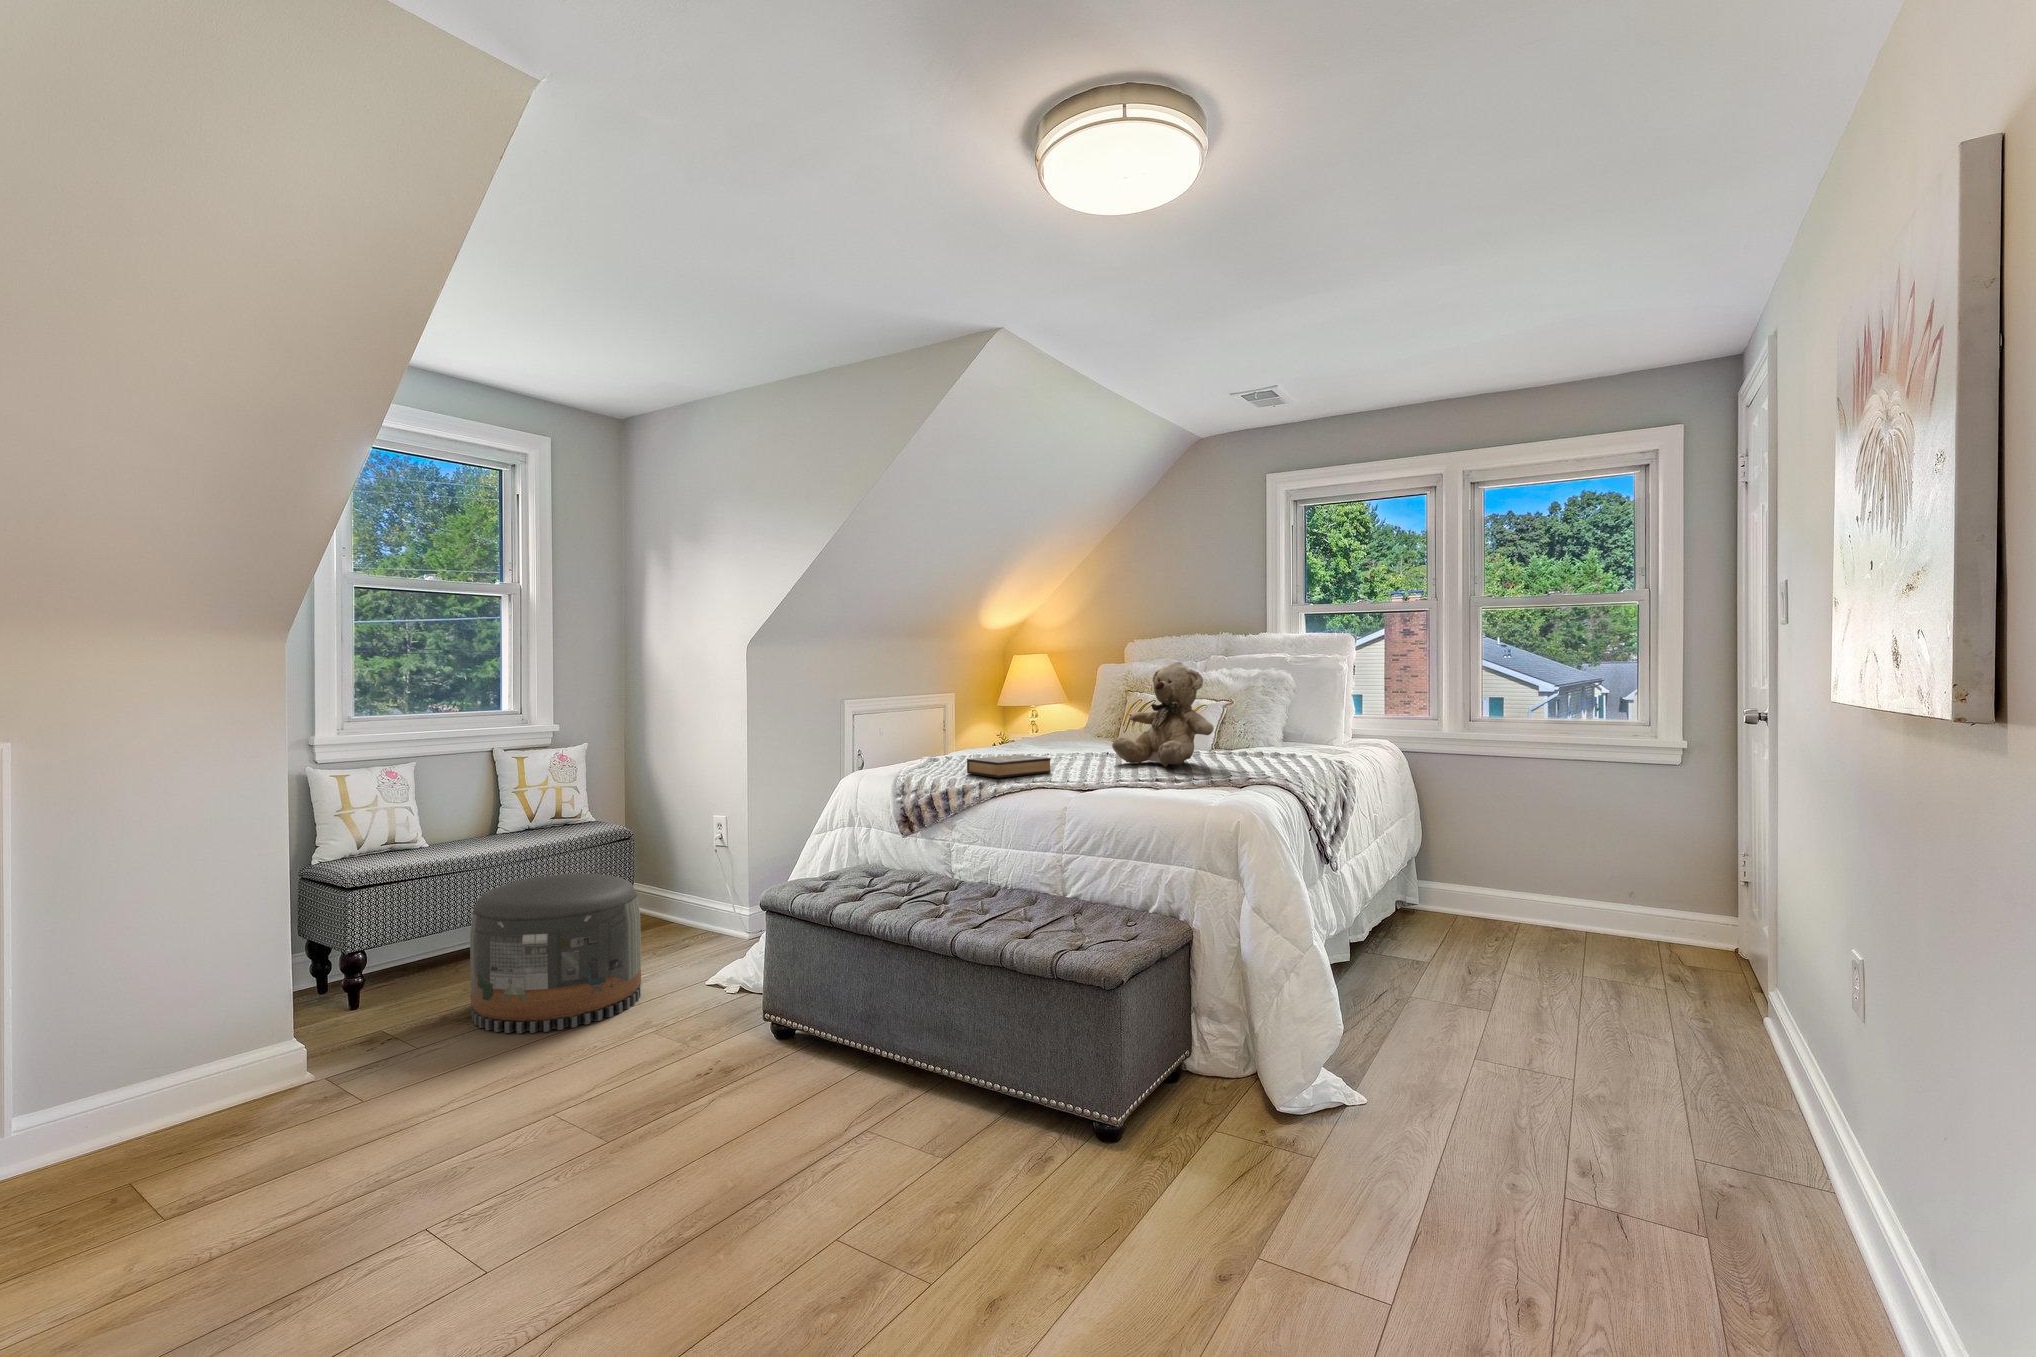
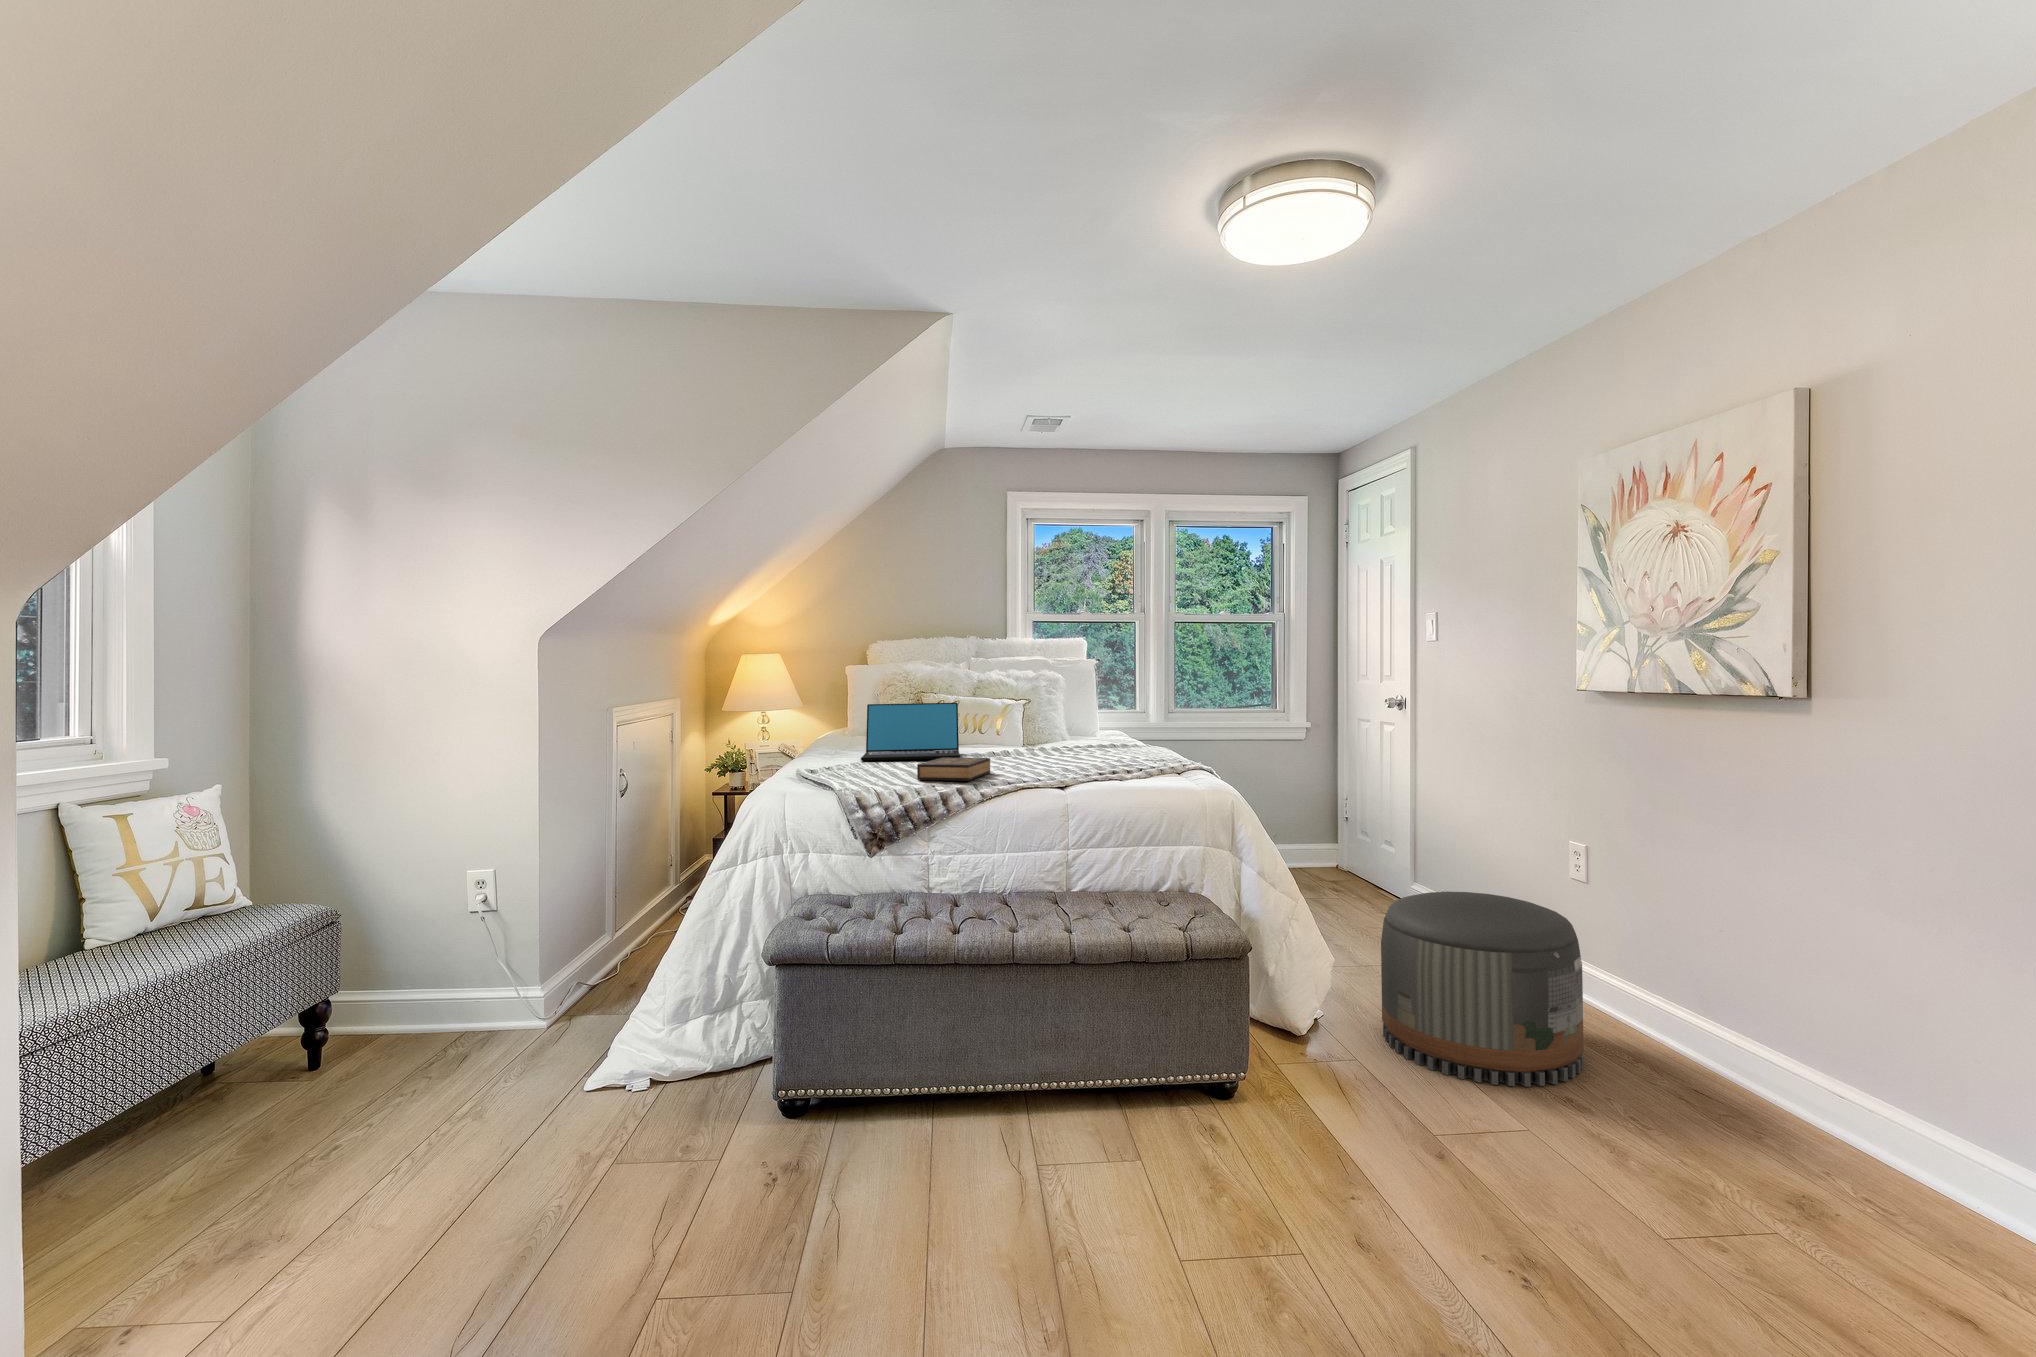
teddy bear: present [1112,662,1214,767] -> none [1009,663,1101,761]
laptop: none [989,700,1107,757] -> present [861,703,960,761]
pouf: present [470,874,641,1033] -> present [1381,892,1584,1086]

